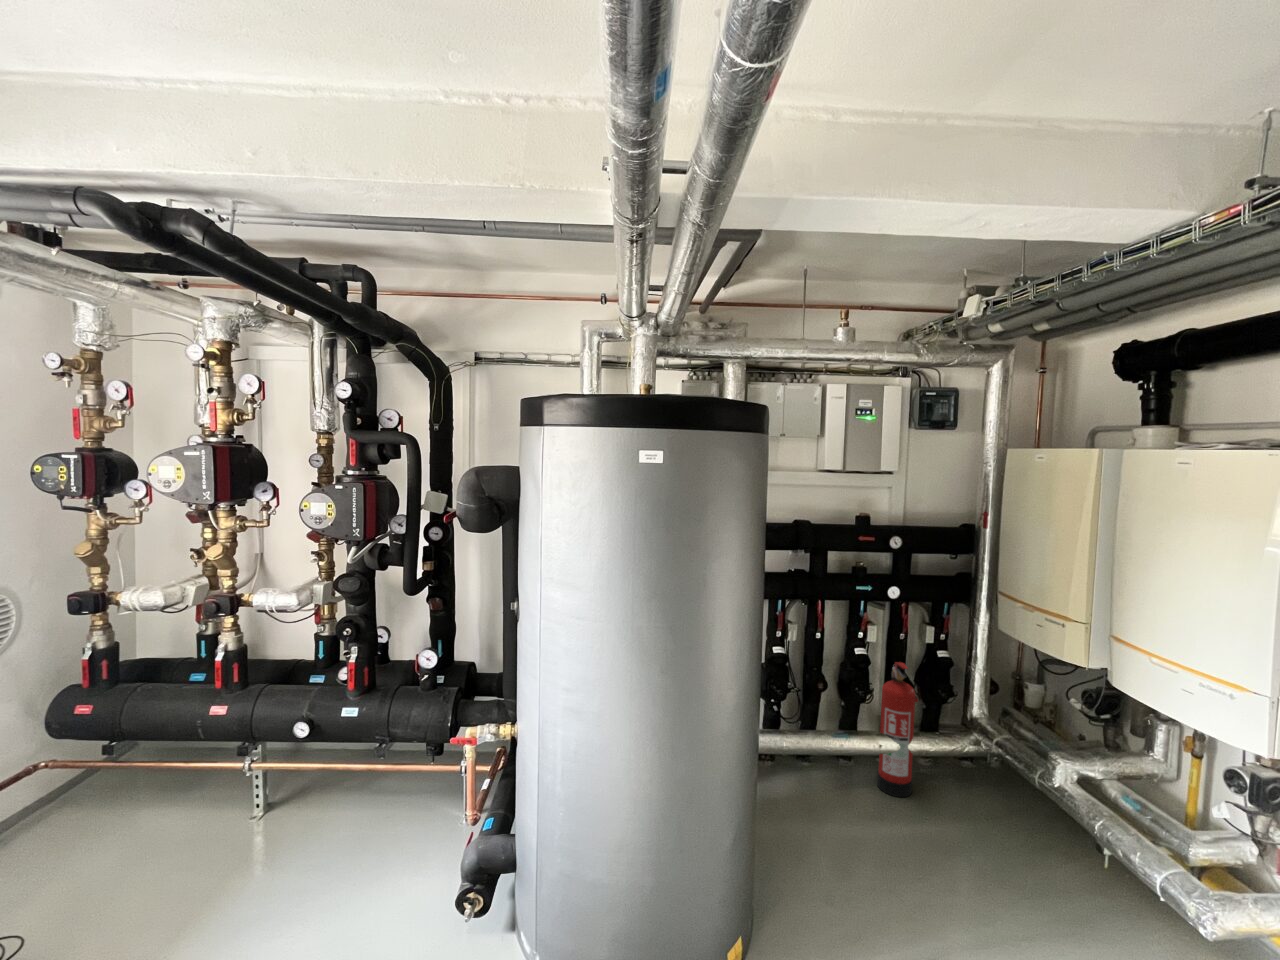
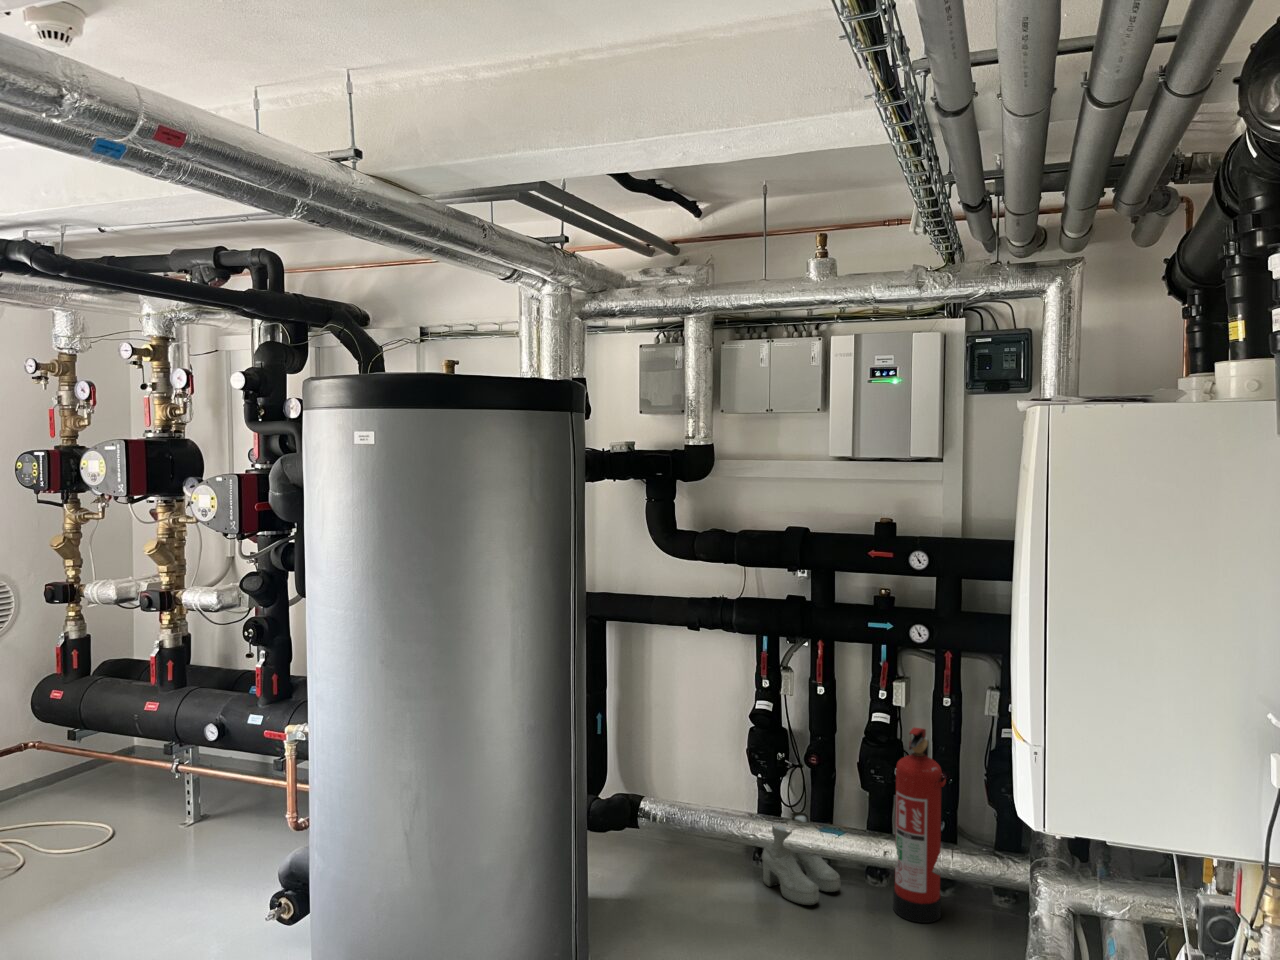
boots: none [785,727,840,798] -> present [762,812,840,905]

